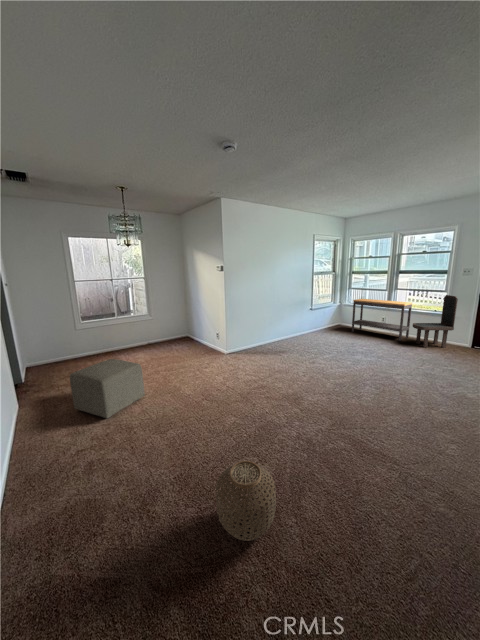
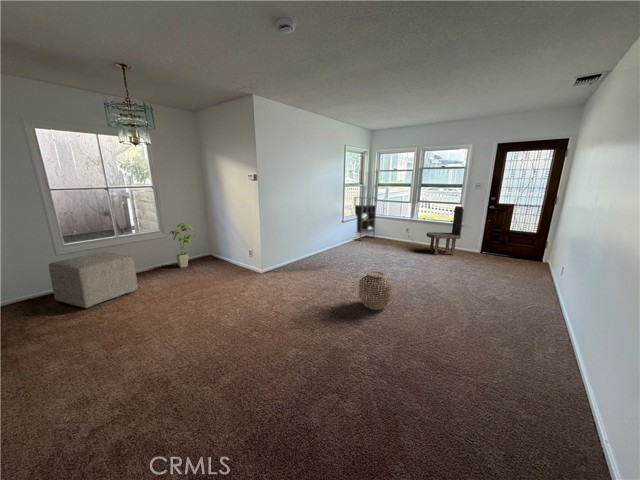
bookshelf: none [325,286,350,331] -> present [355,197,377,241]
console table: present [352,299,412,341] -> none [377,210,429,249]
house plant: none [160,324,183,368] -> present [170,223,195,268]
woven basket: present [216,461,276,541] -> present [359,272,393,310]

